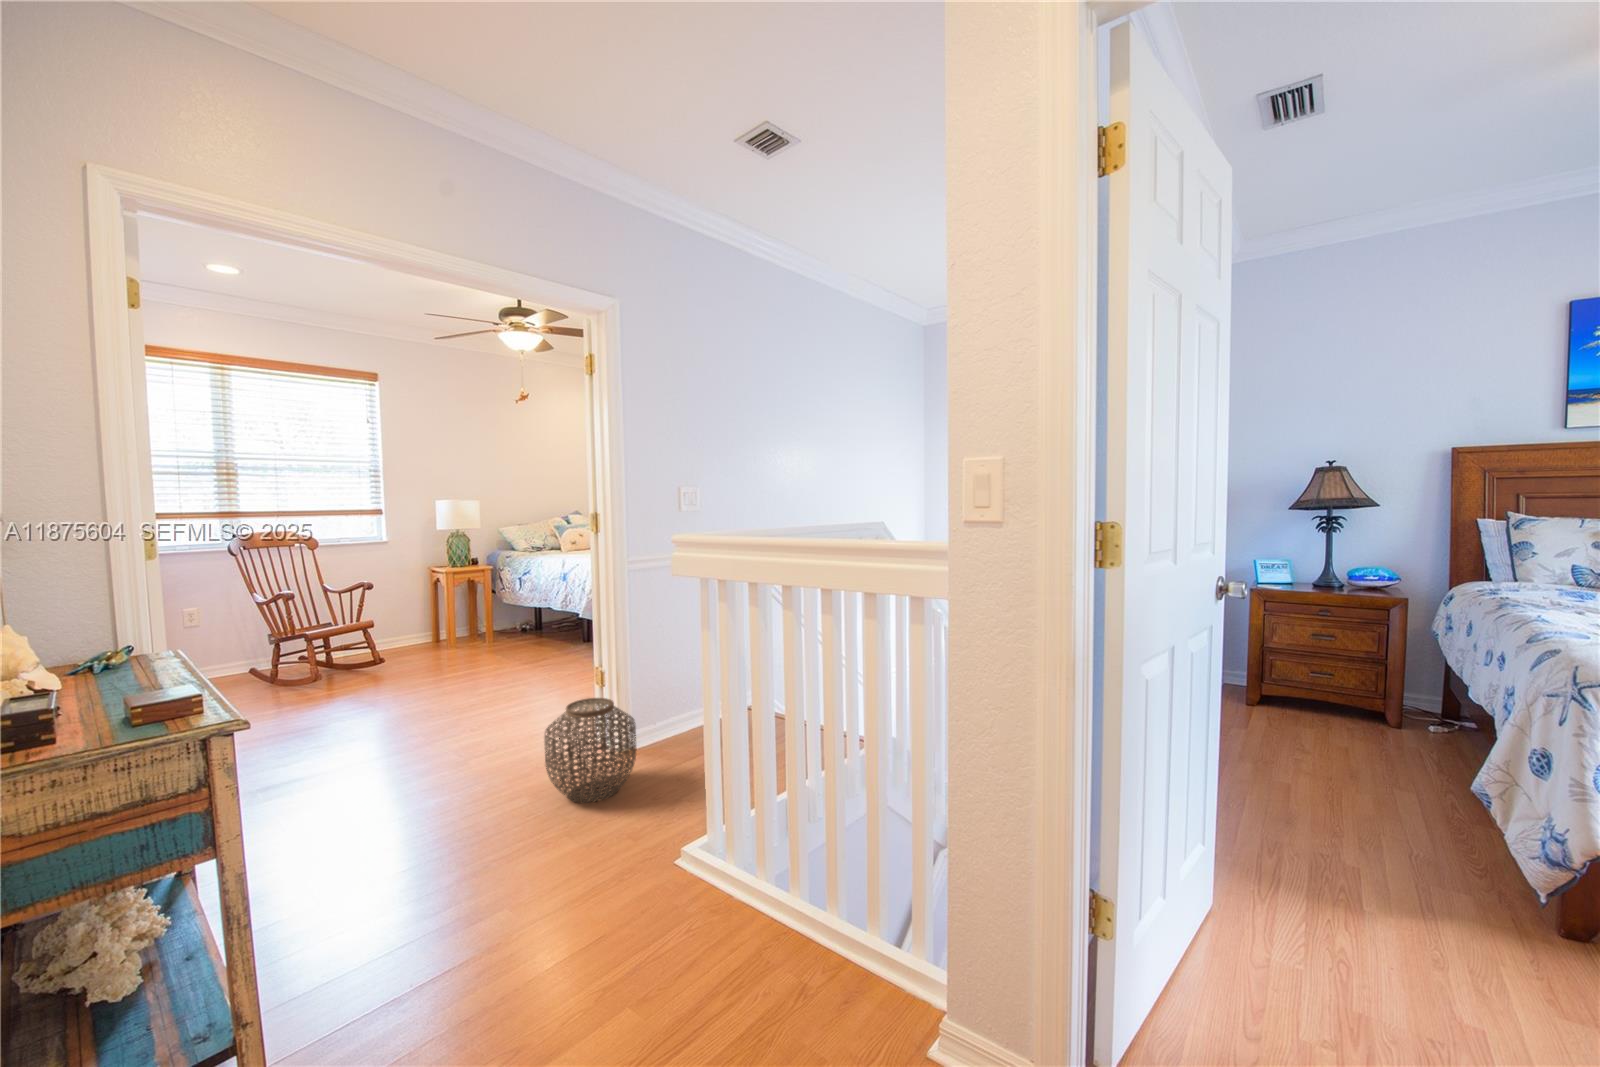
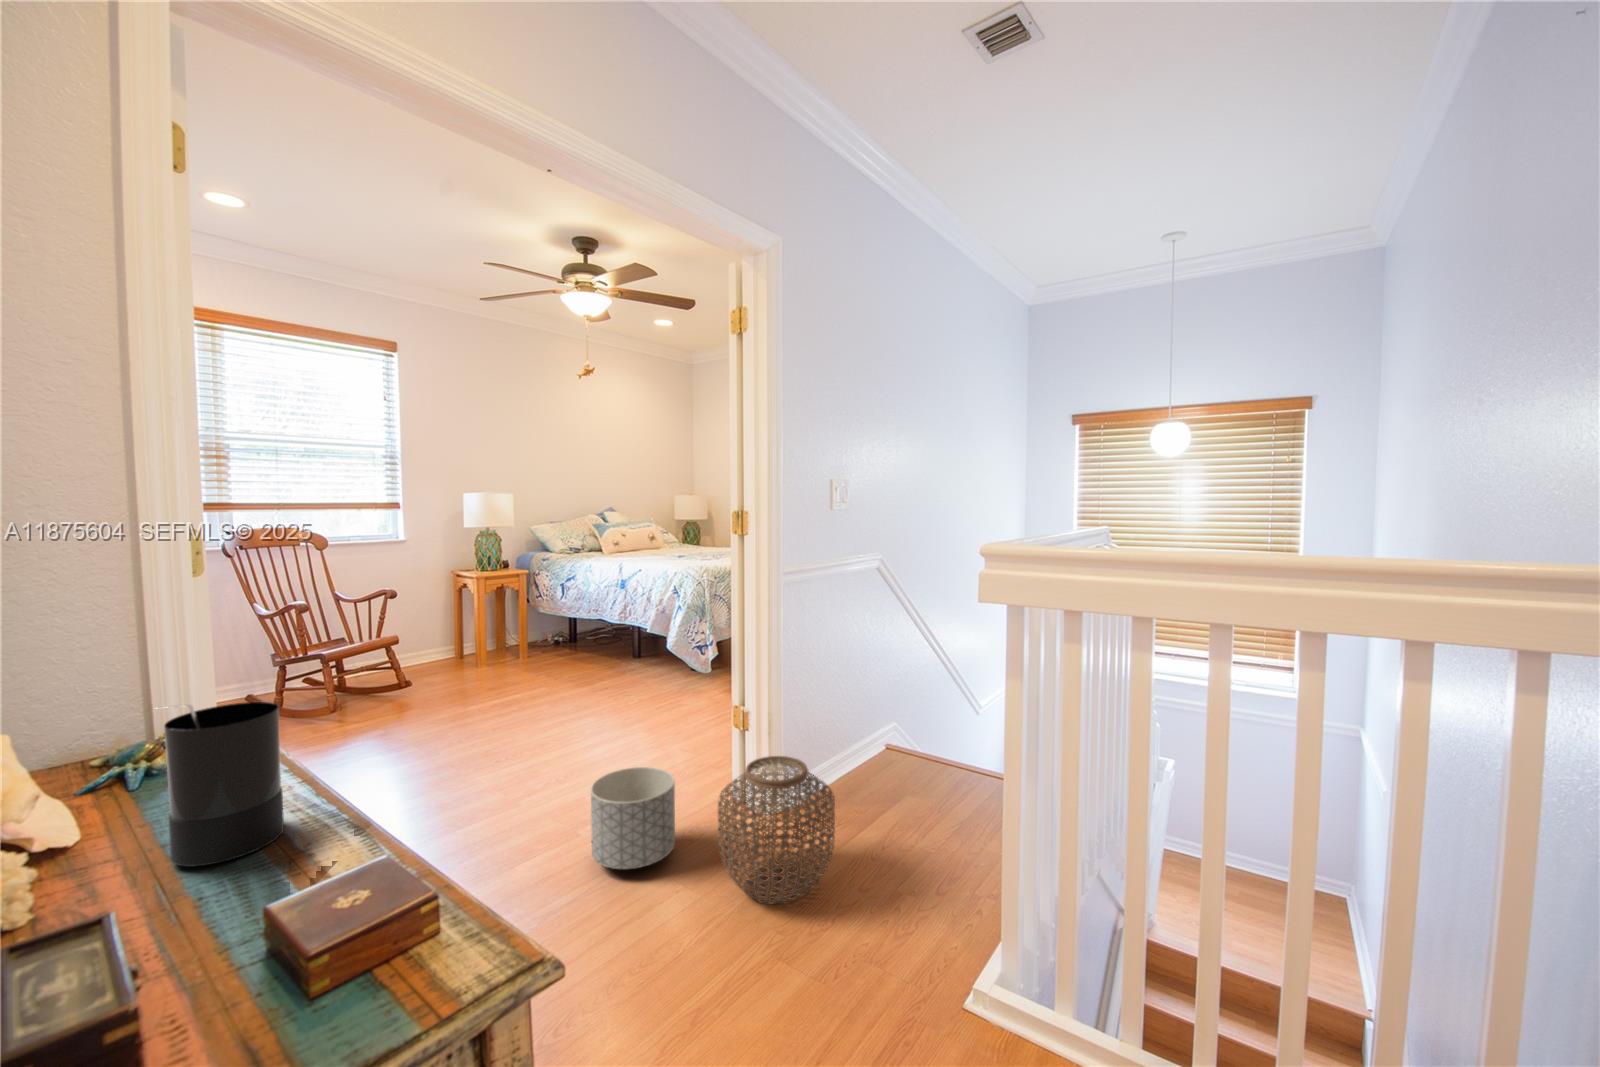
candle: none [91,619,160,695] -> present [156,702,284,866]
planter: none [463,710,531,781] -> present [591,767,675,869]

